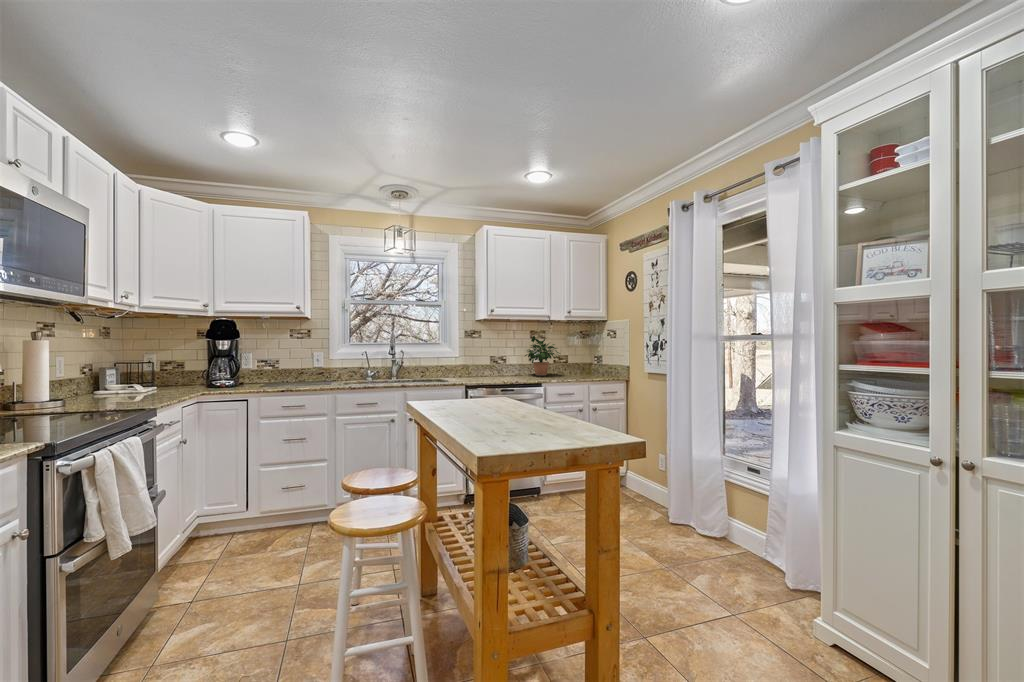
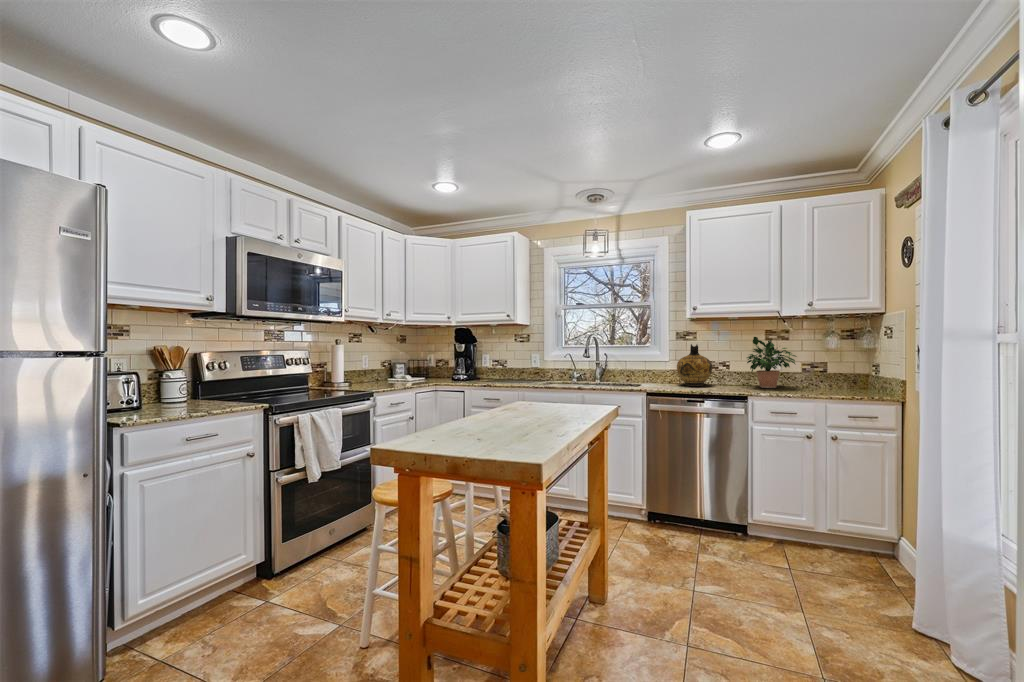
ceramic jug: none [475,341,503,377] -> present [677,344,712,386]

